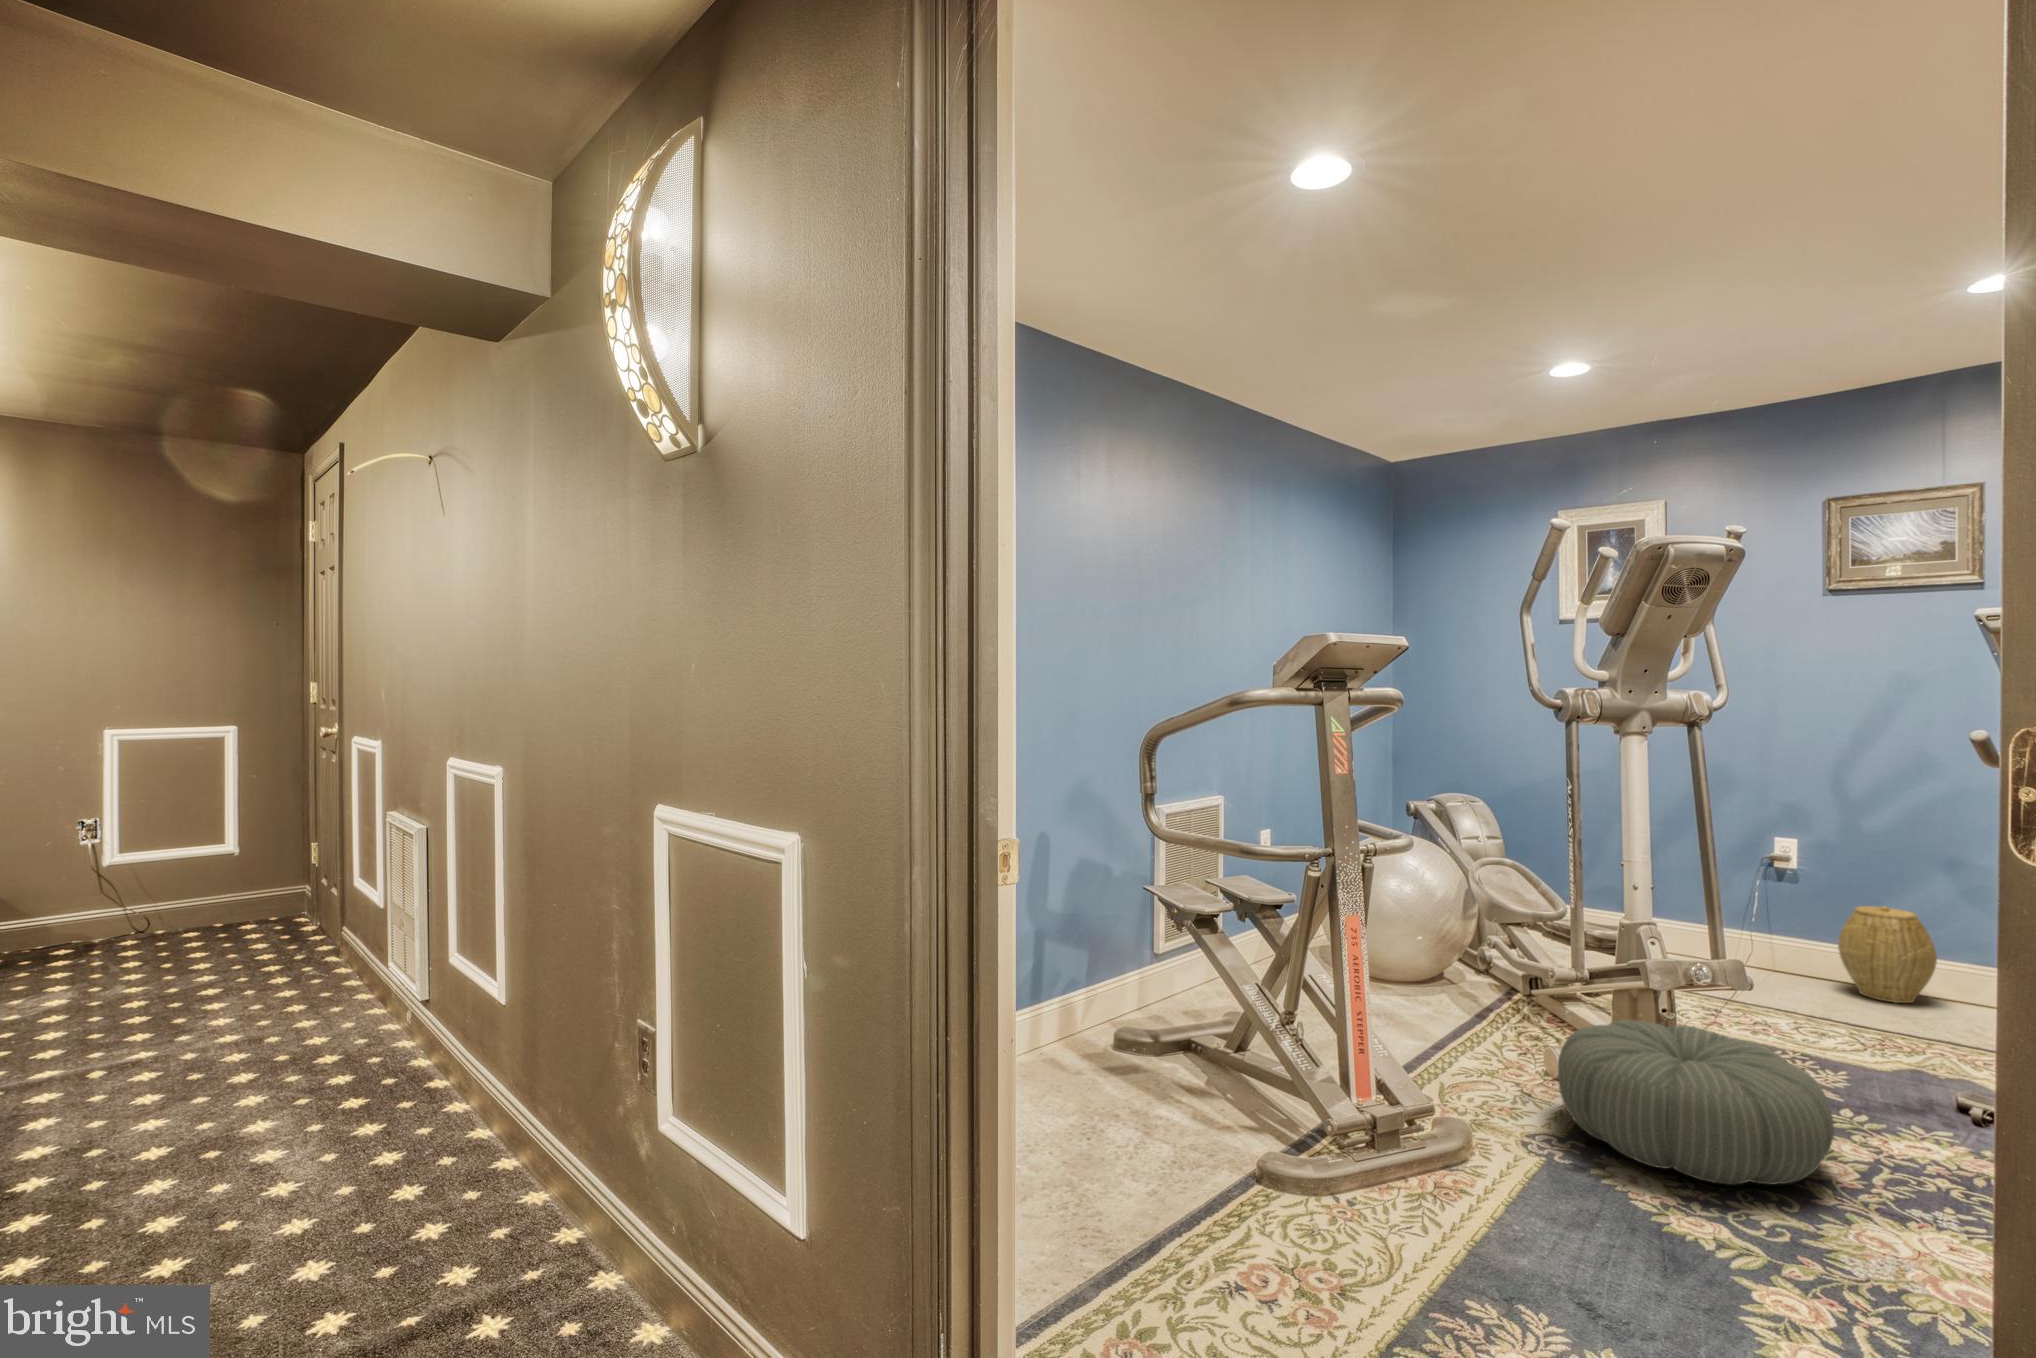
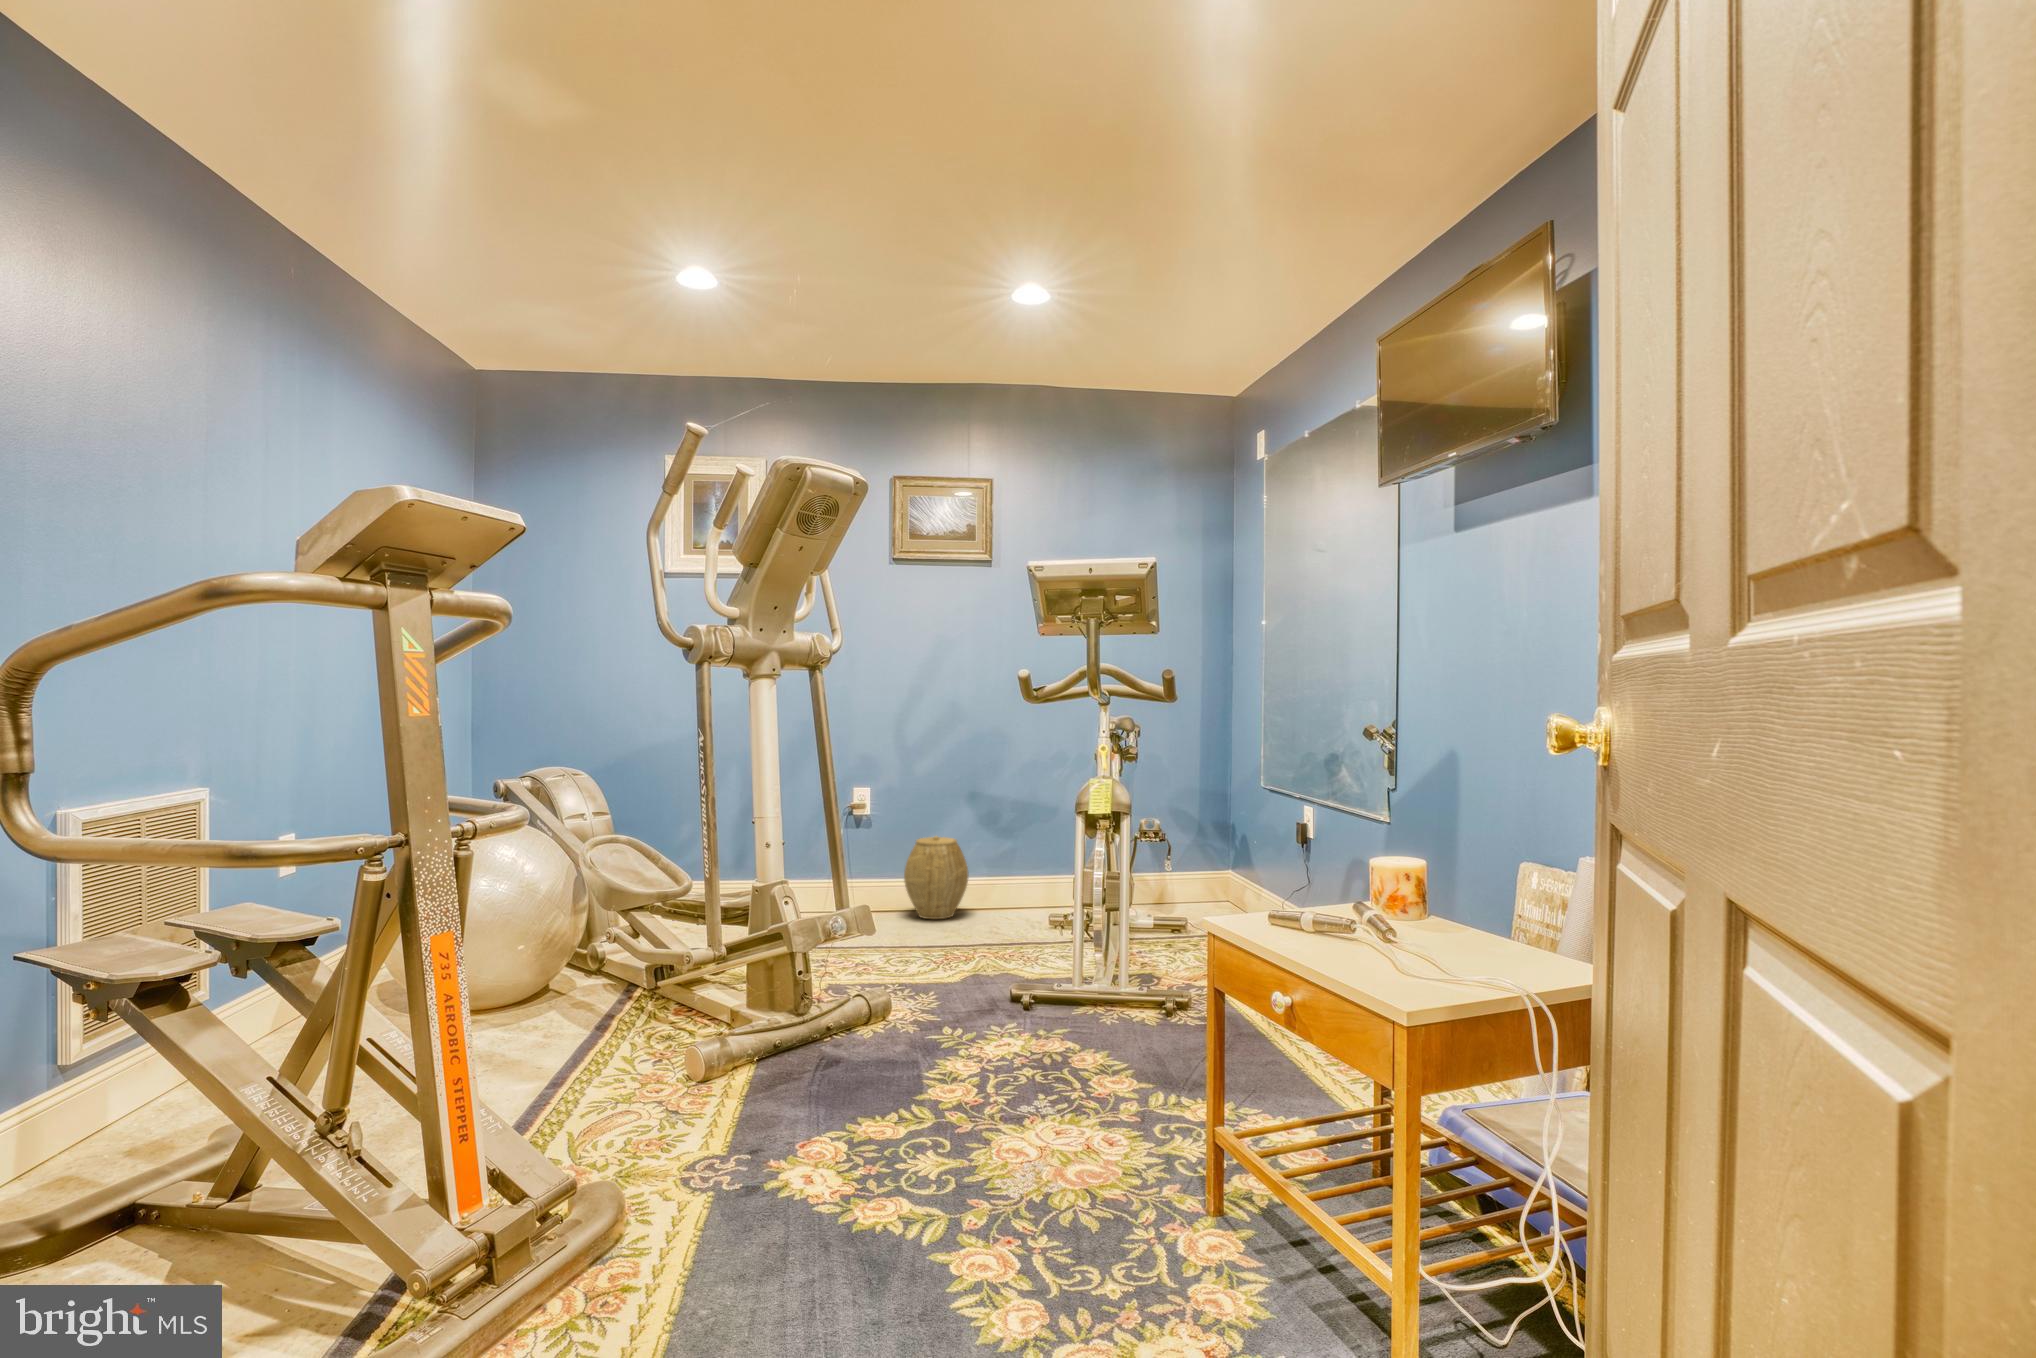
pouf: present [1558,1020,1834,1185] -> none [712,982,964,1154]

